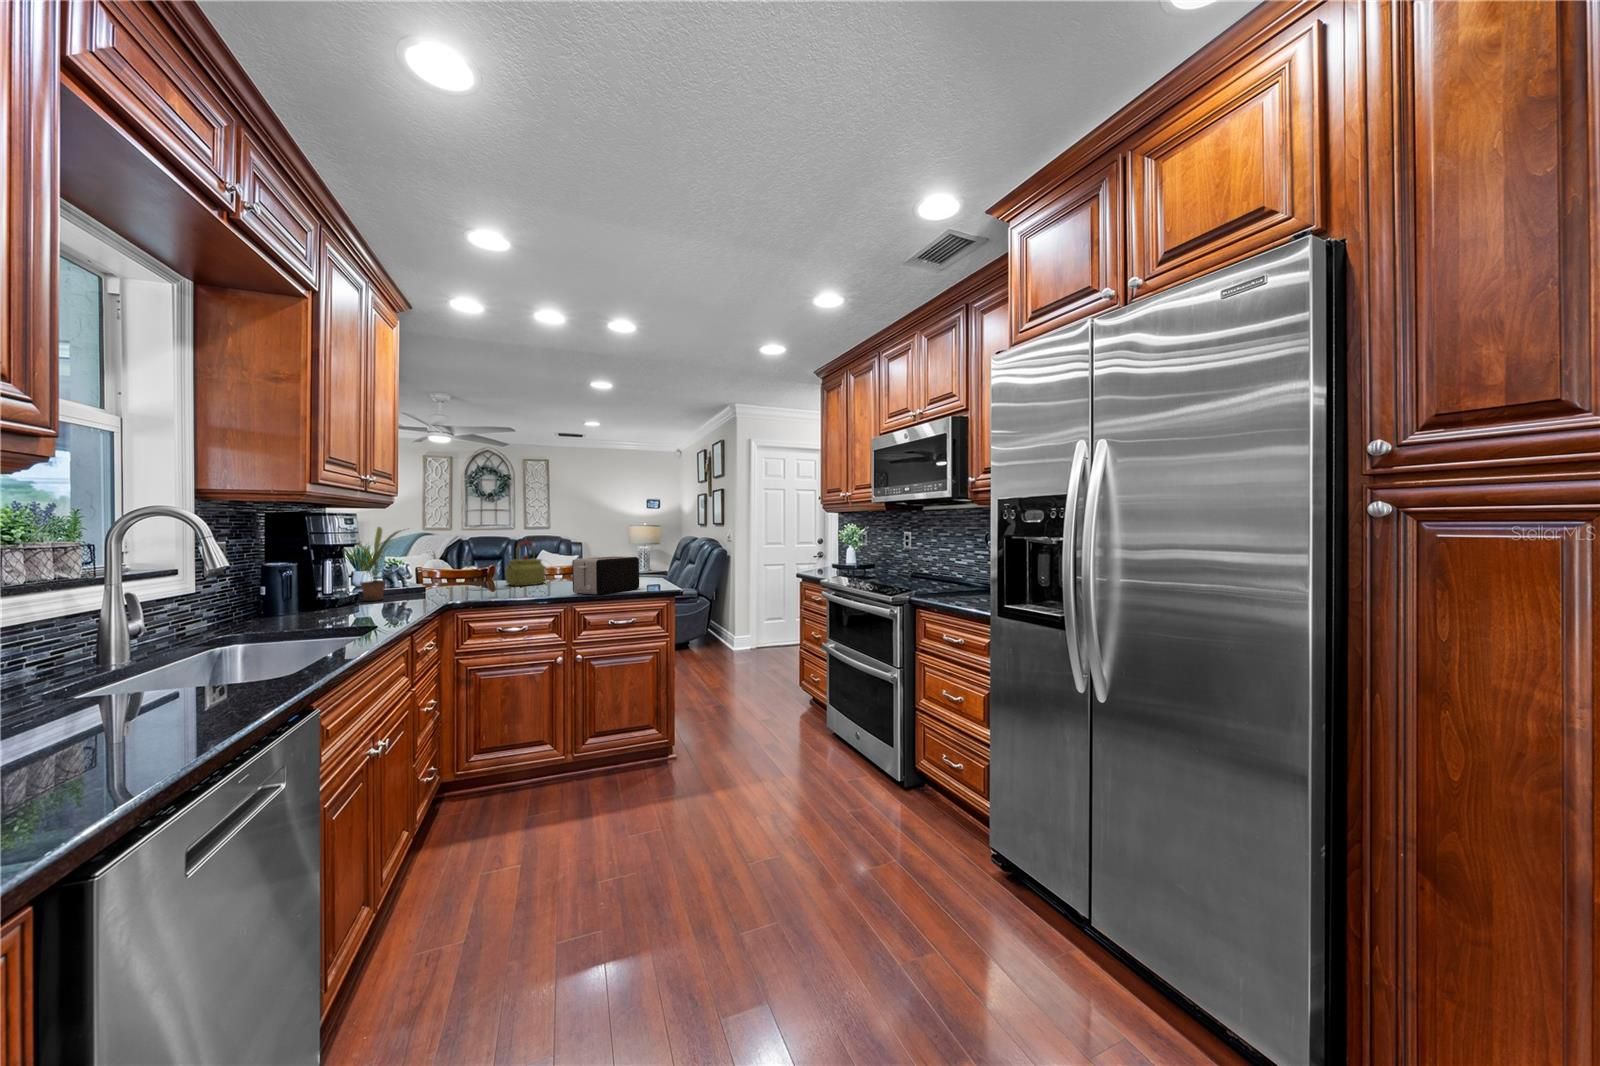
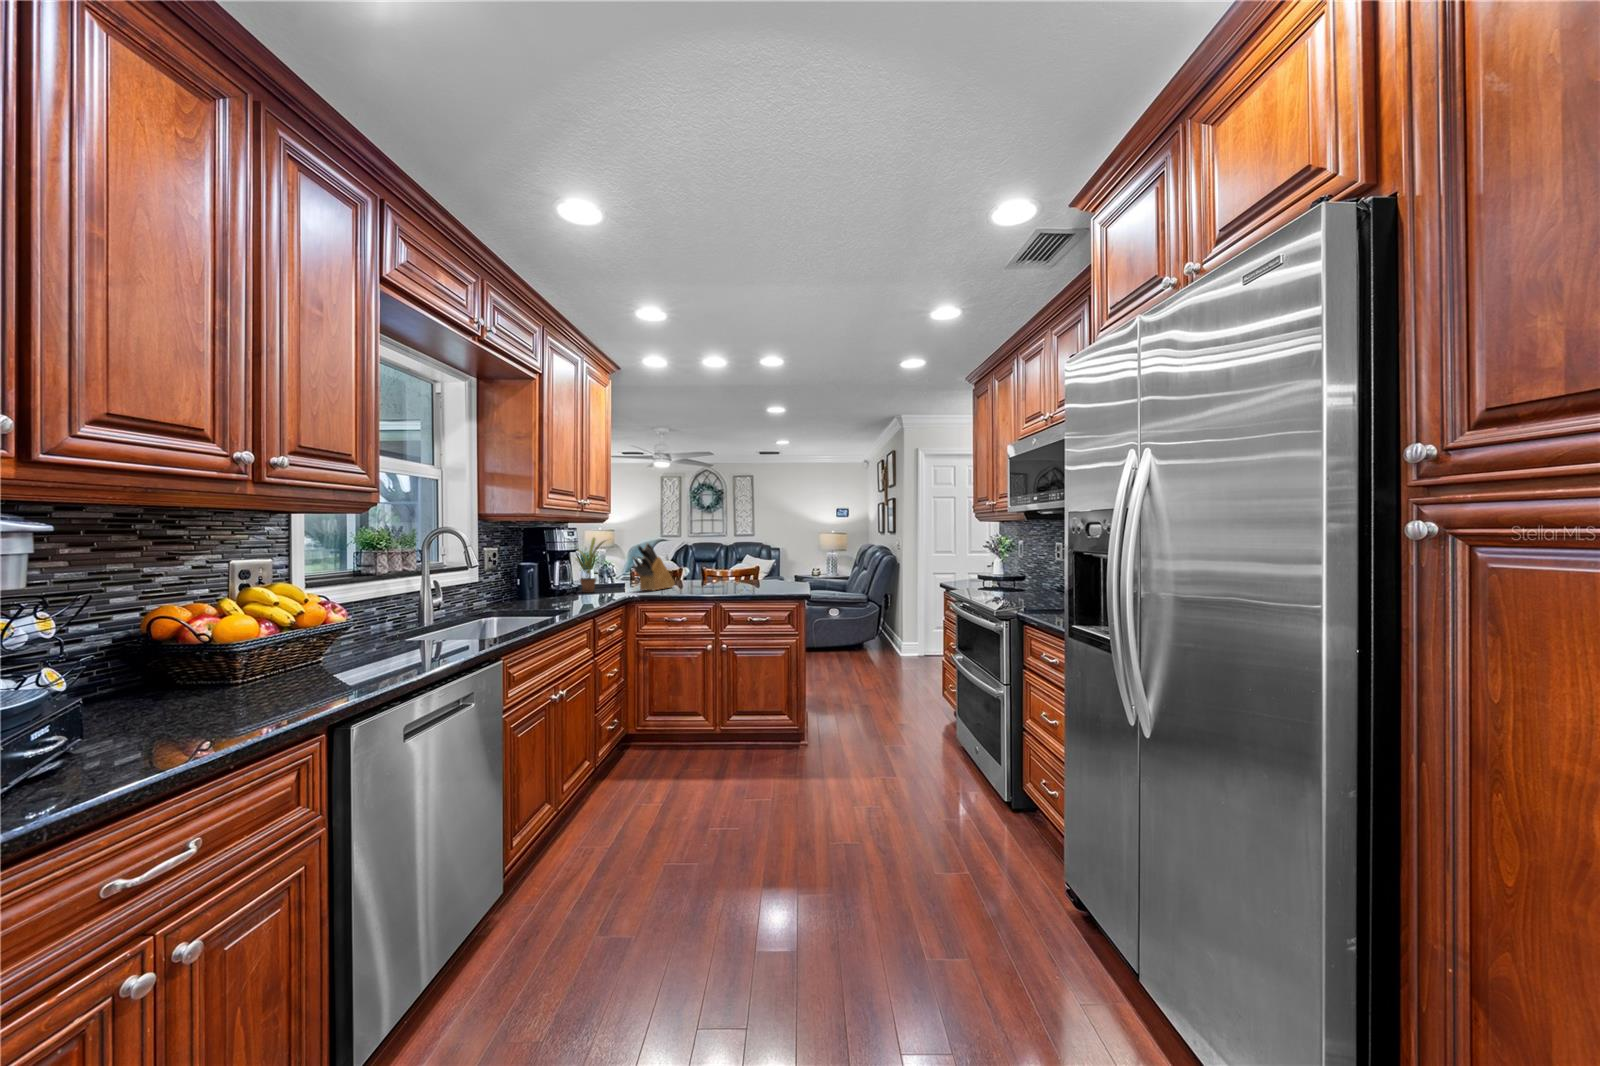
knife block: none [442,533,498,595] -> present [633,543,675,591]
kettle: present [505,541,546,586] -> none [683,549,714,585]
toaster: present [572,556,639,595] -> none [722,563,776,595]

